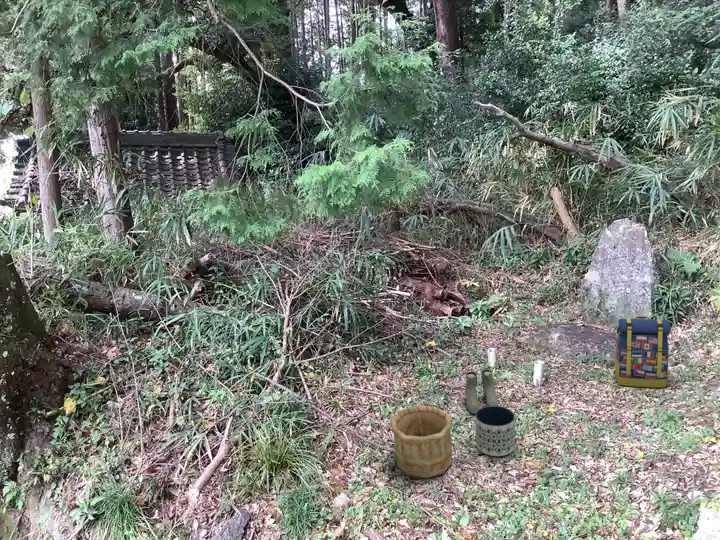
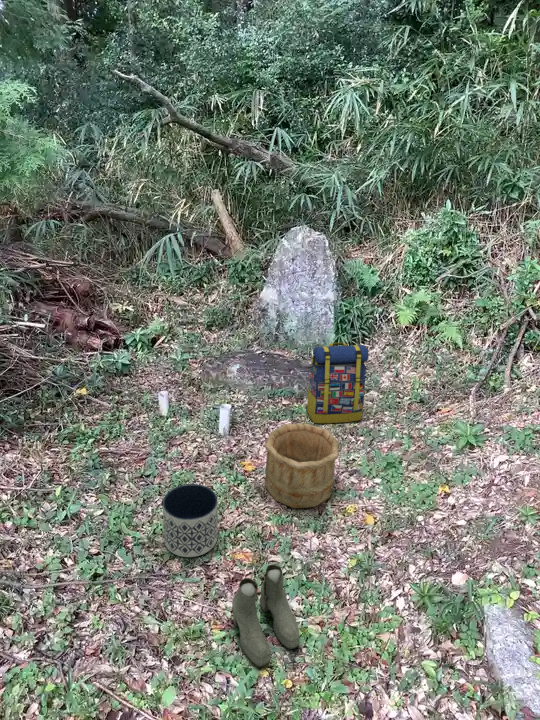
boots: present [465,369,498,414] -> present [232,565,300,667]
wooden bucket: present [391,405,452,478] -> present [265,424,339,508]

